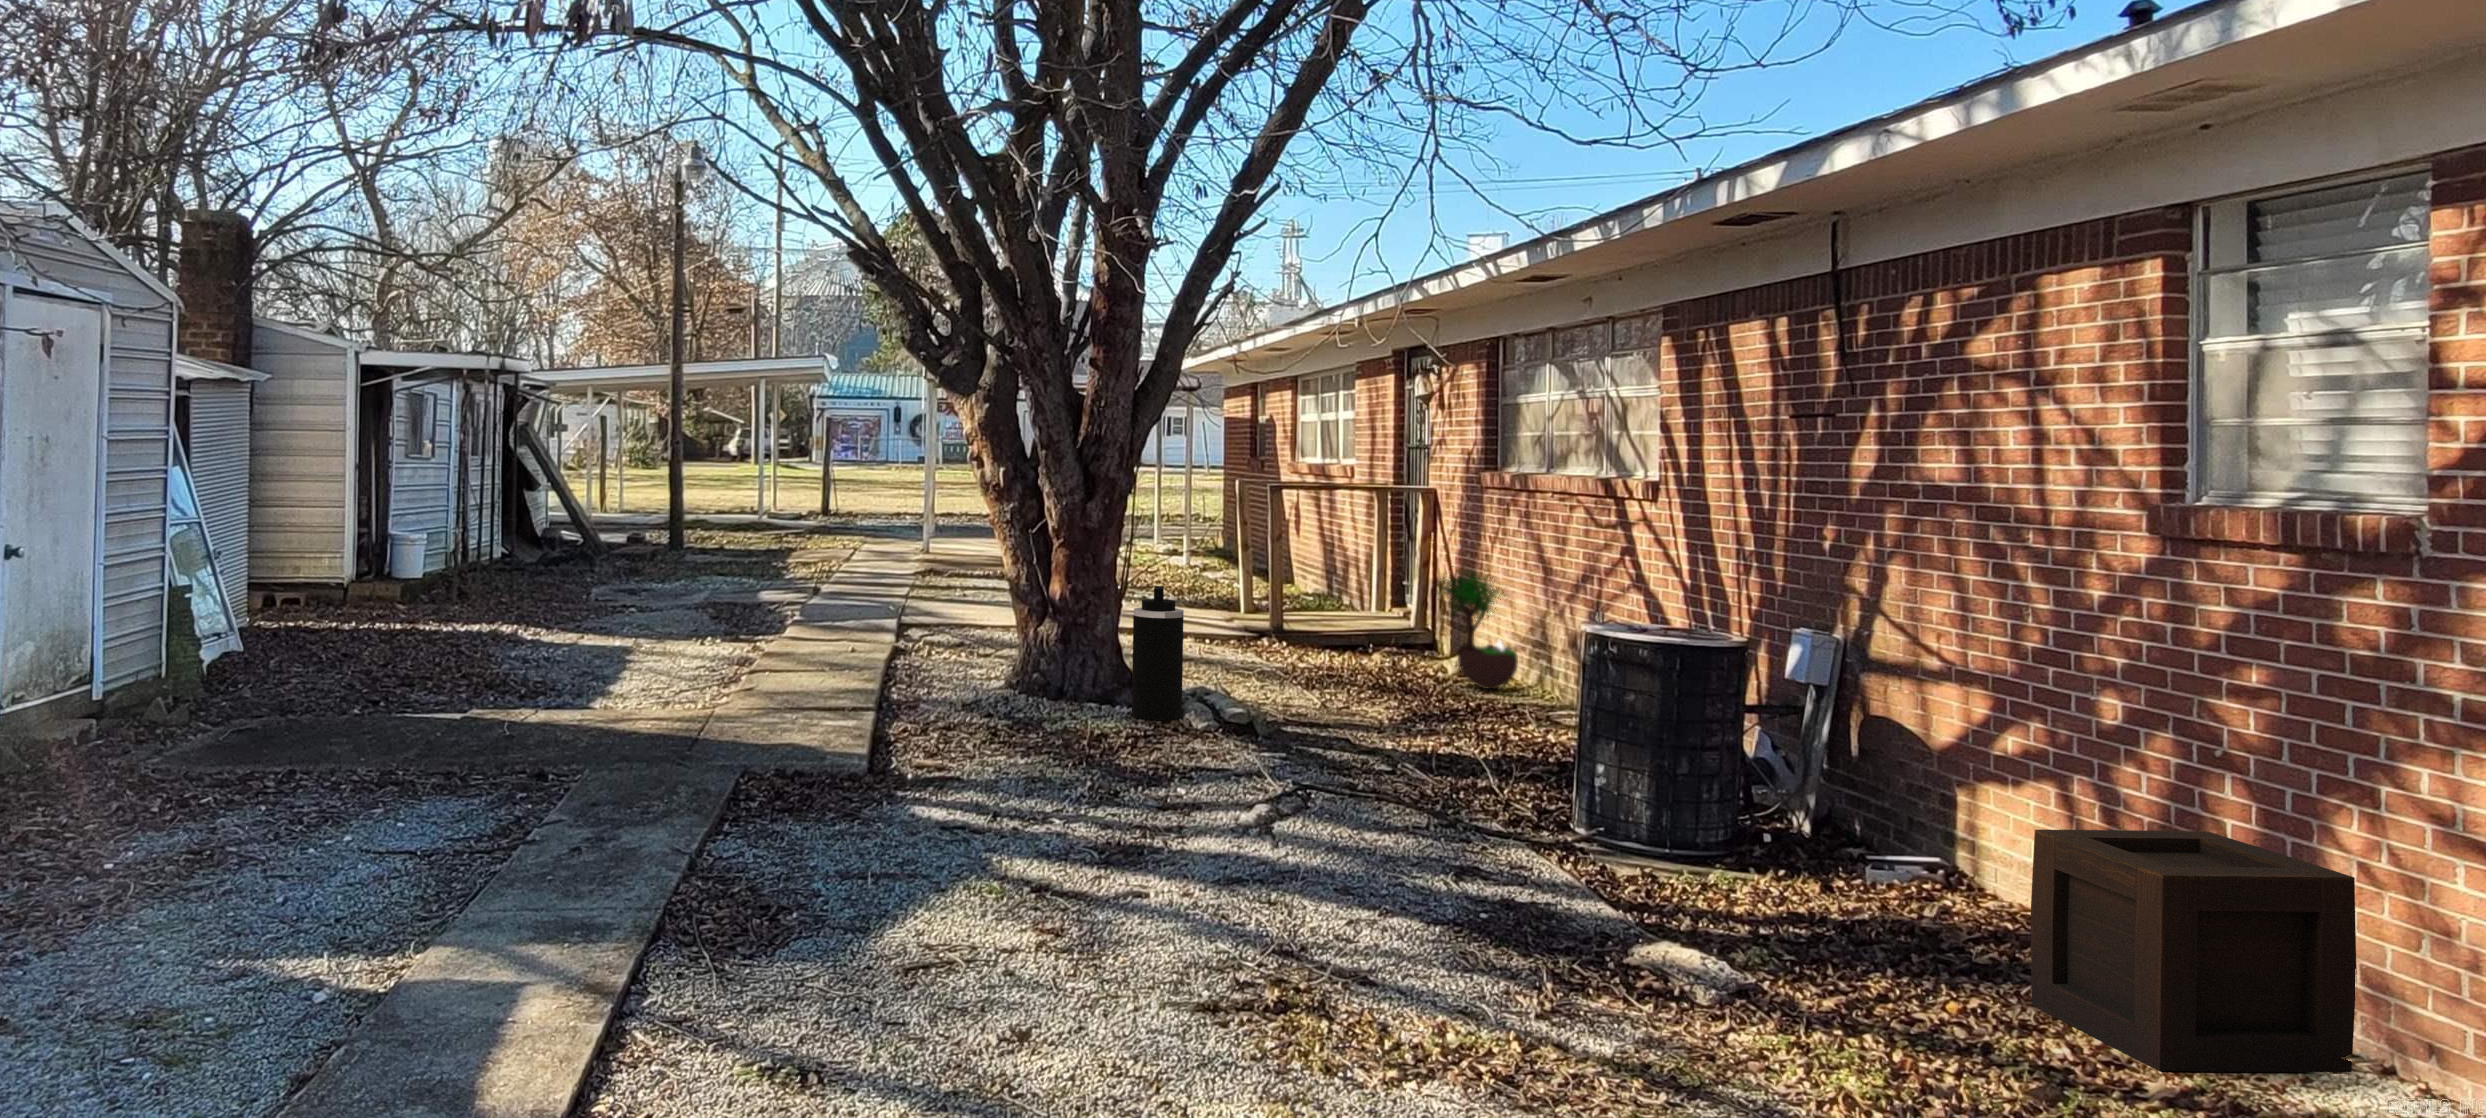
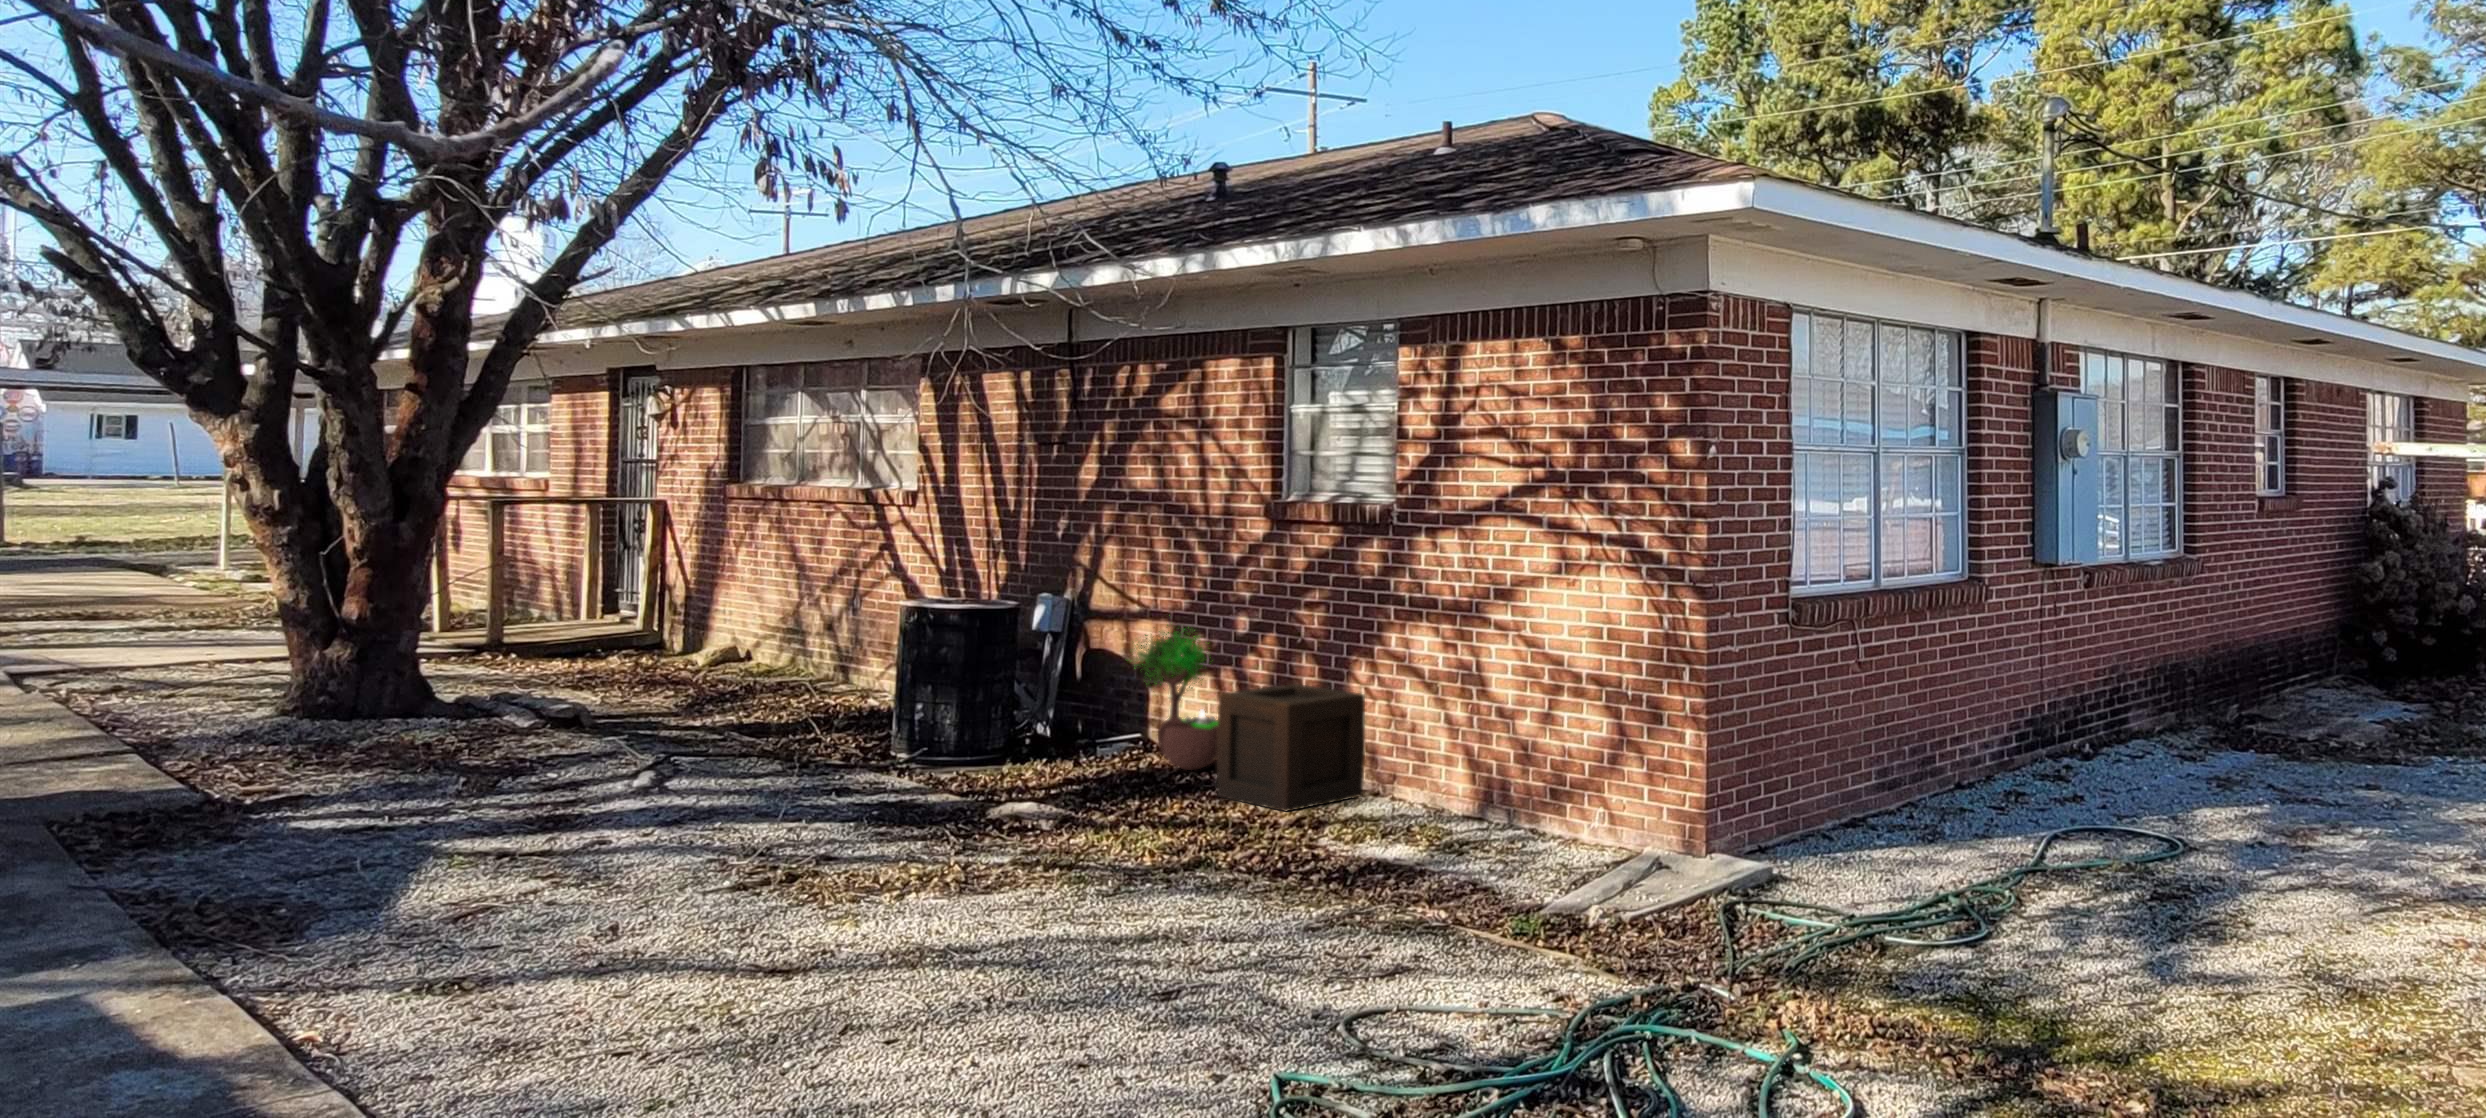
potted tree: present [1438,566,1518,689] -> present [1126,615,1218,770]
trash can: present [1132,586,1184,721] -> none [422,599,483,727]

